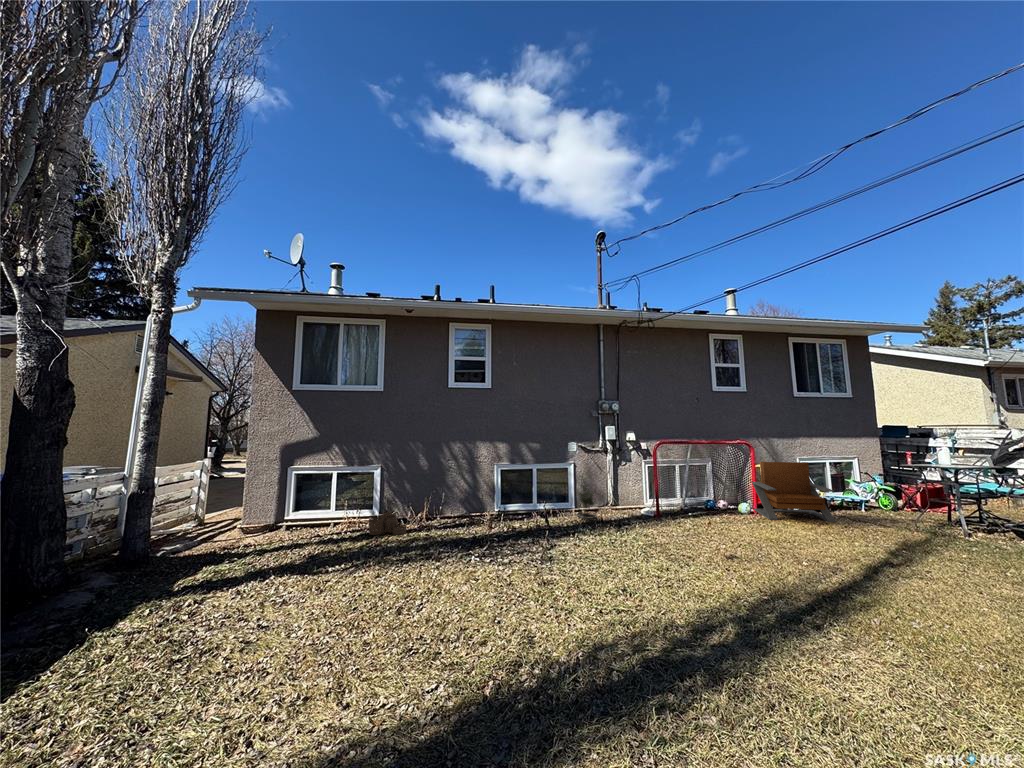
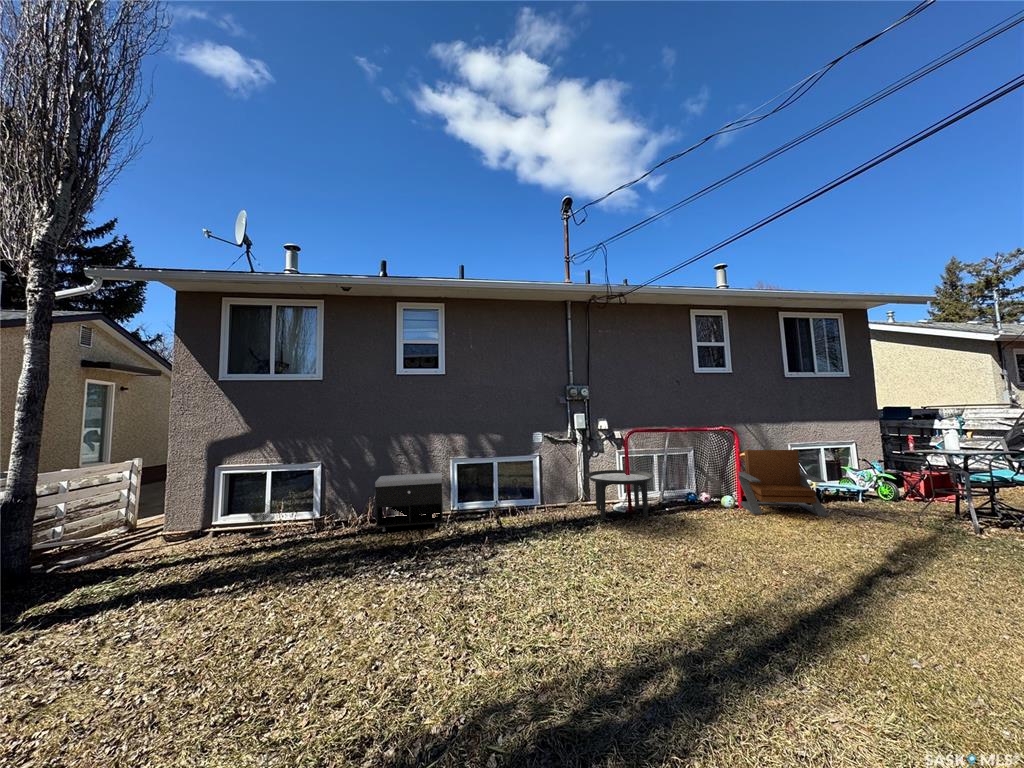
storage bench: none [434,477,493,529] -> present [375,473,443,531]
round table: none [619,478,681,522] -> present [586,470,654,520]
potted tree: present [578,486,597,519] -> present [247,497,274,538]
woven basket: present [369,512,406,535] -> none [302,513,344,540]

